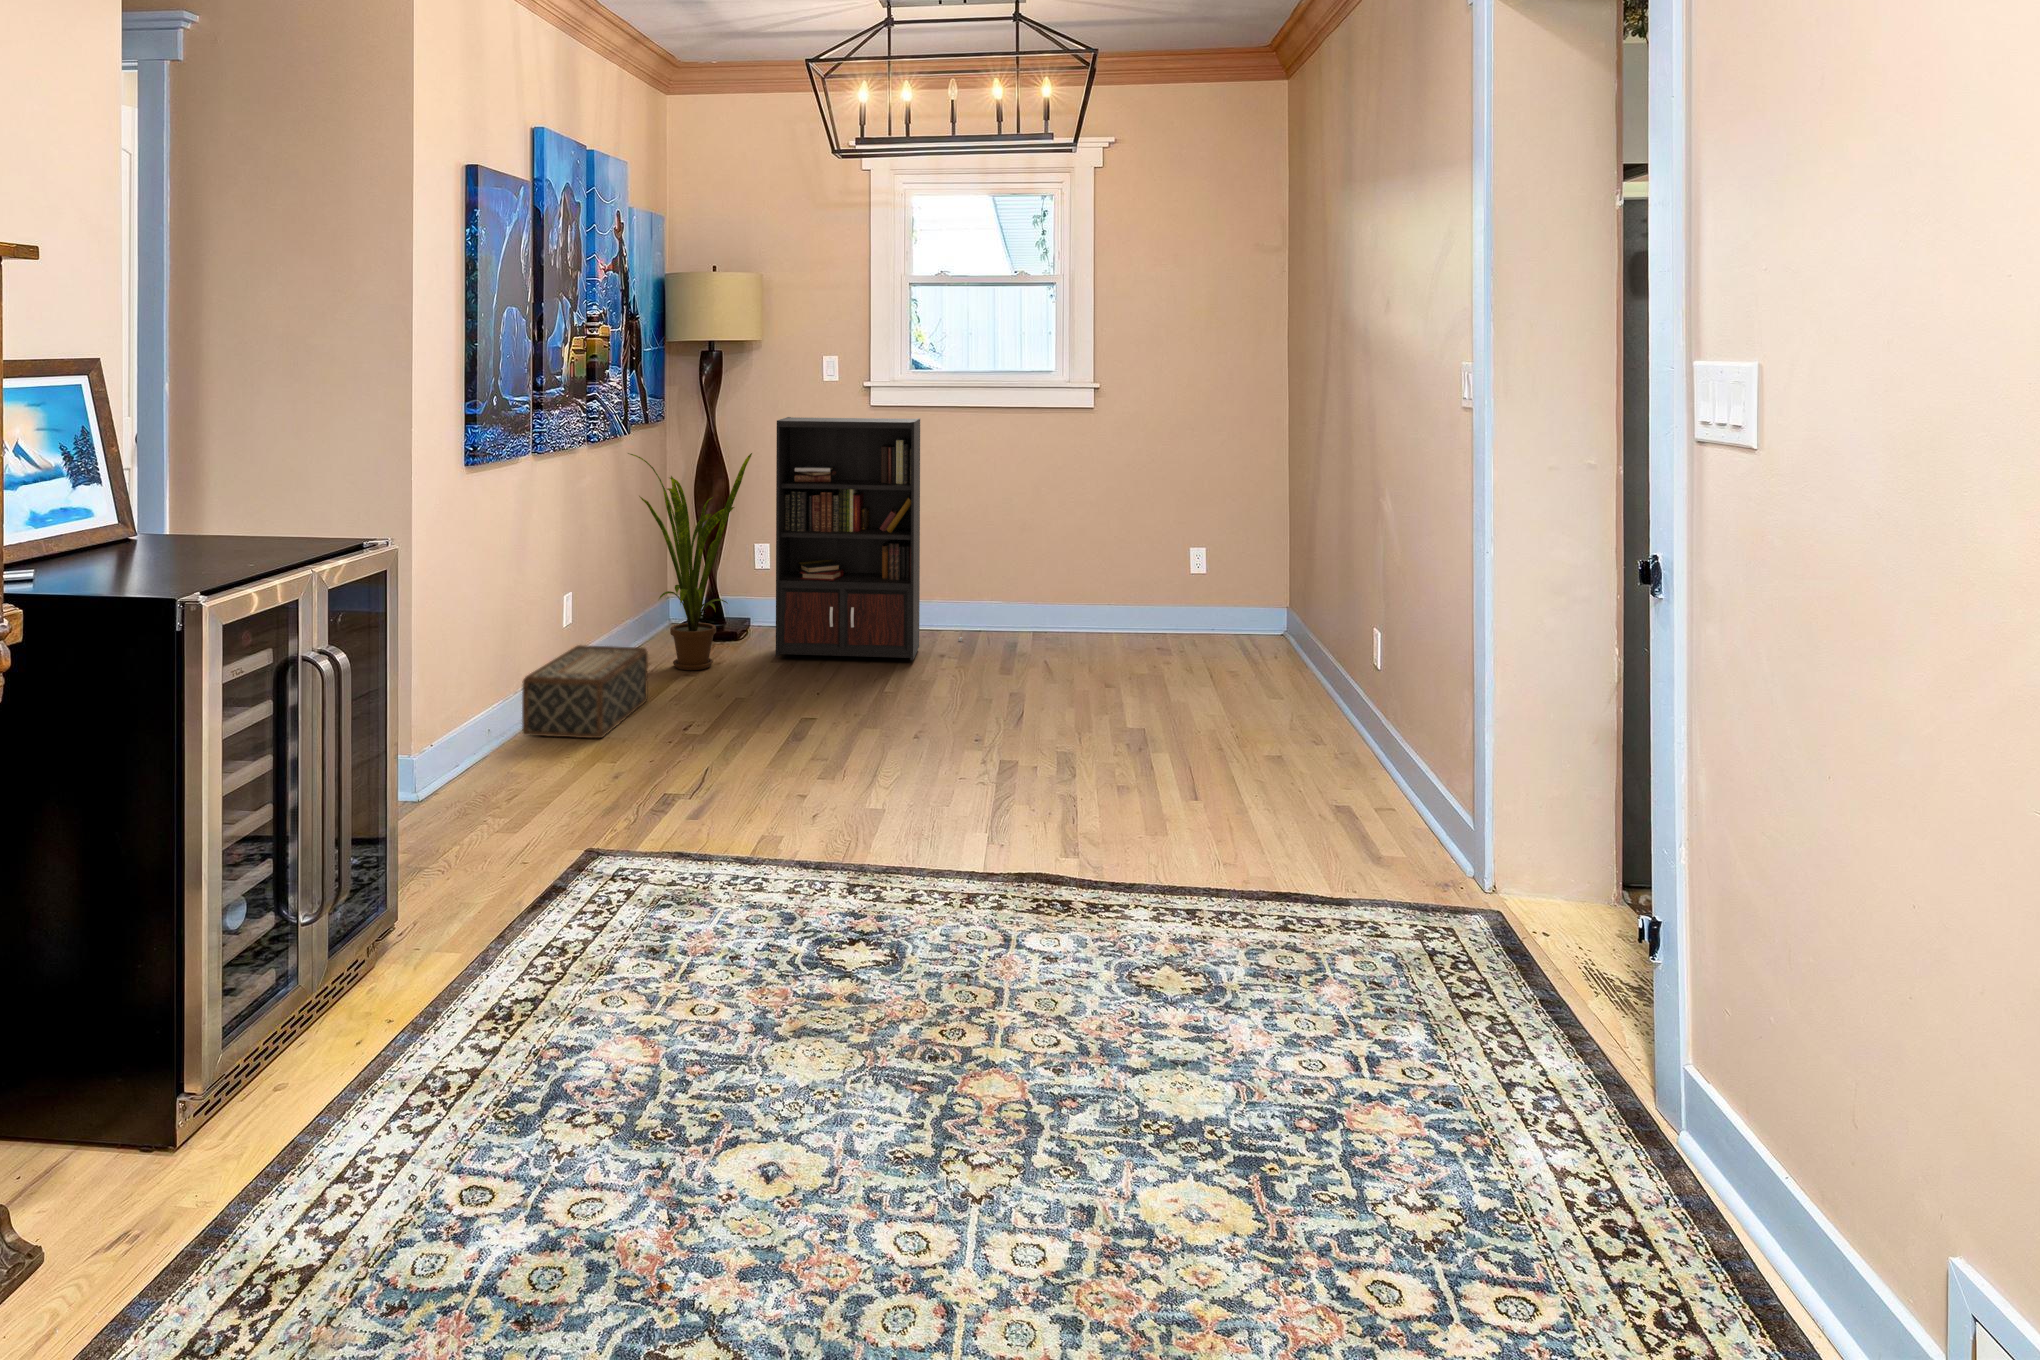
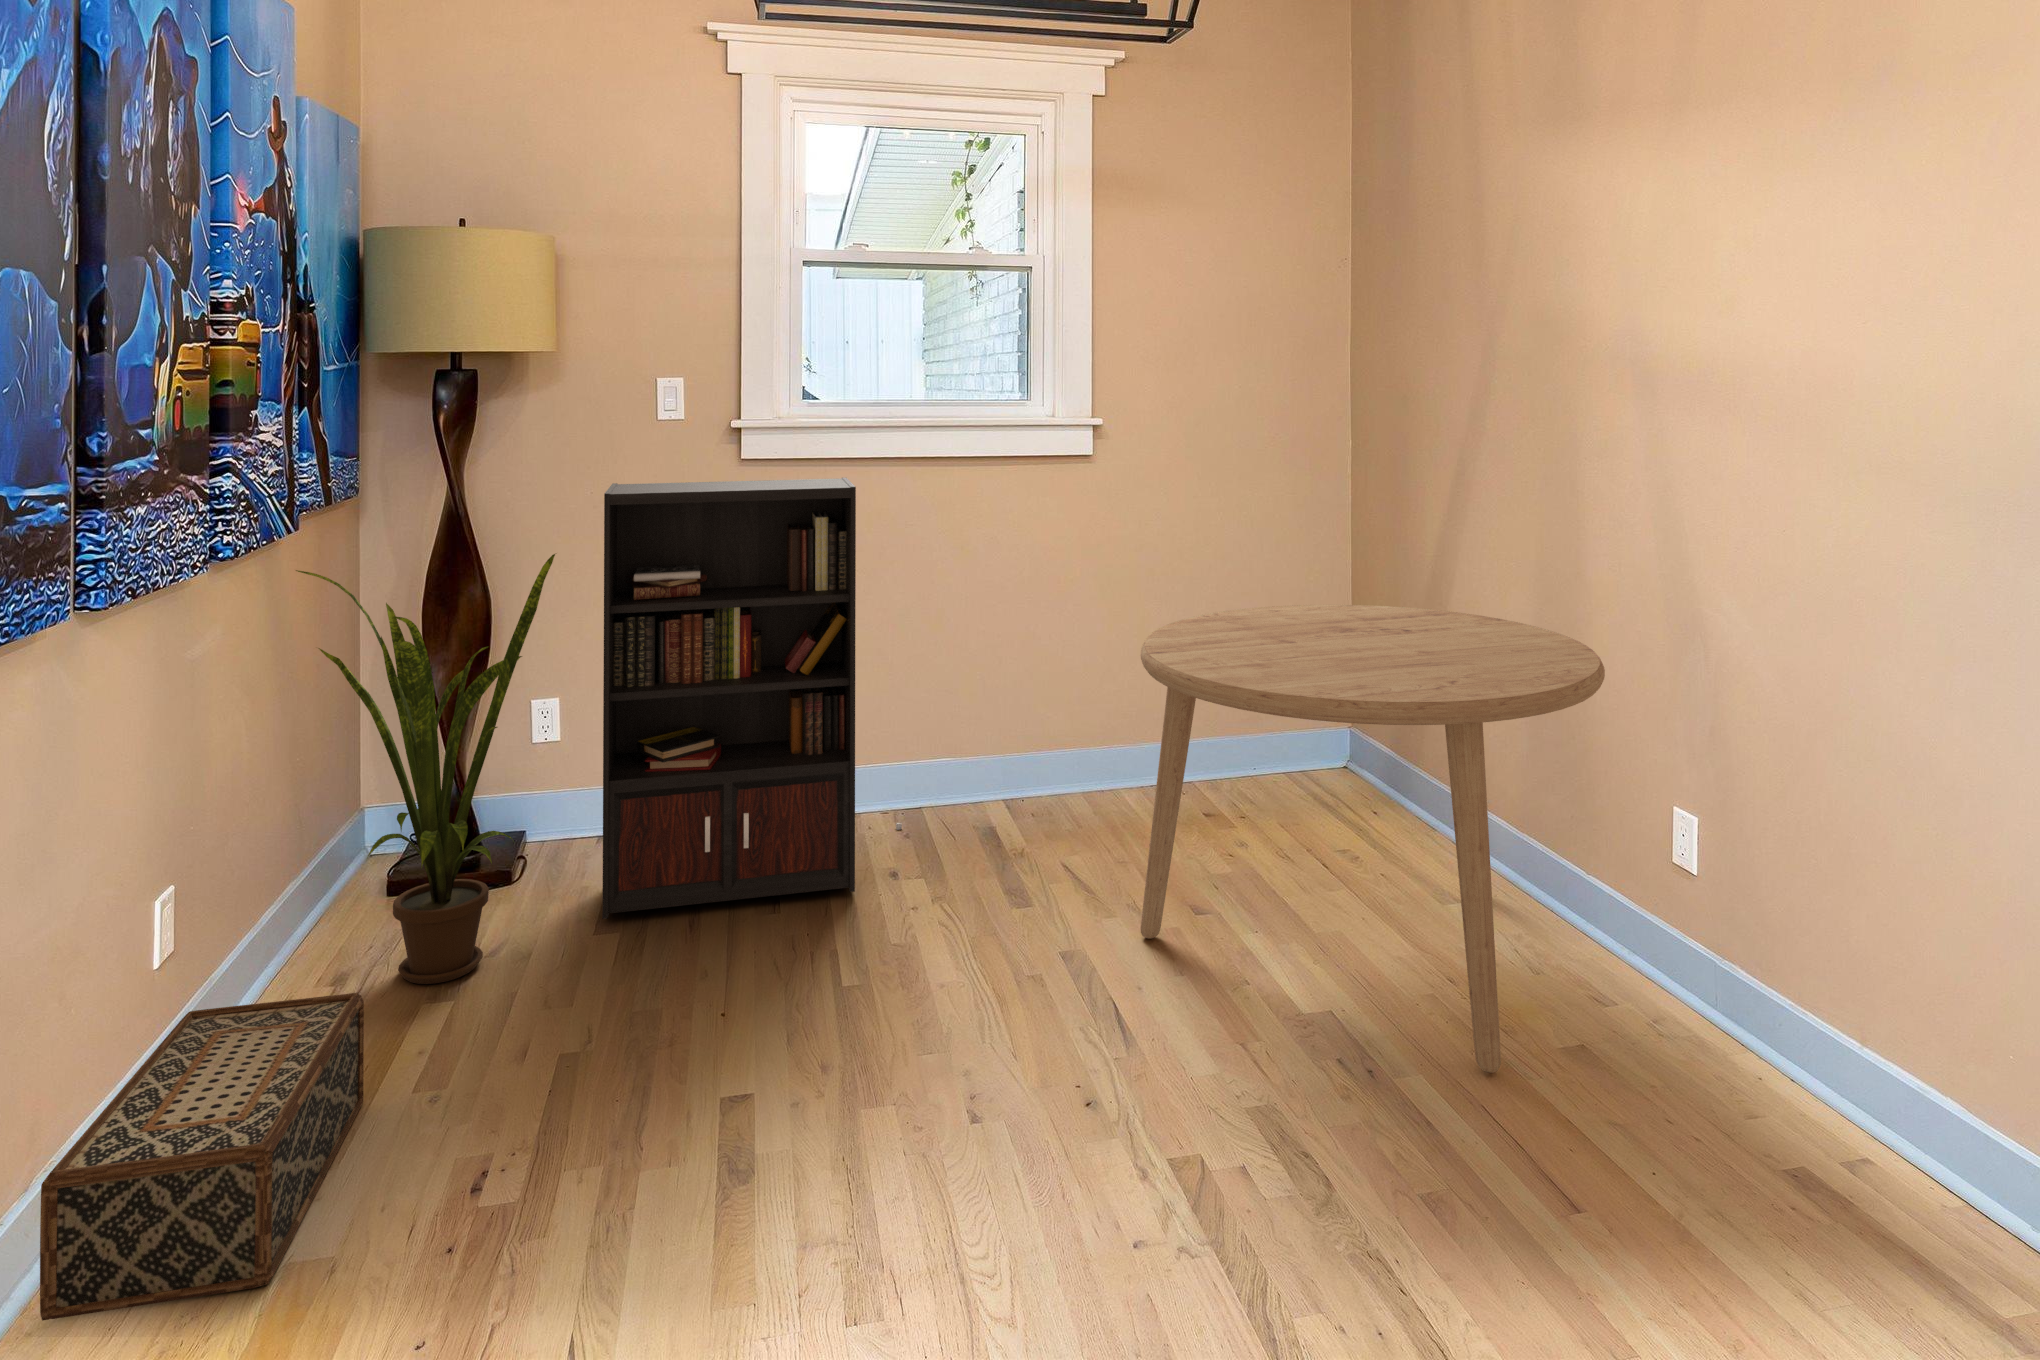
dining table: none [1046,508,1329,757] -> present [1140,605,1605,1073]

